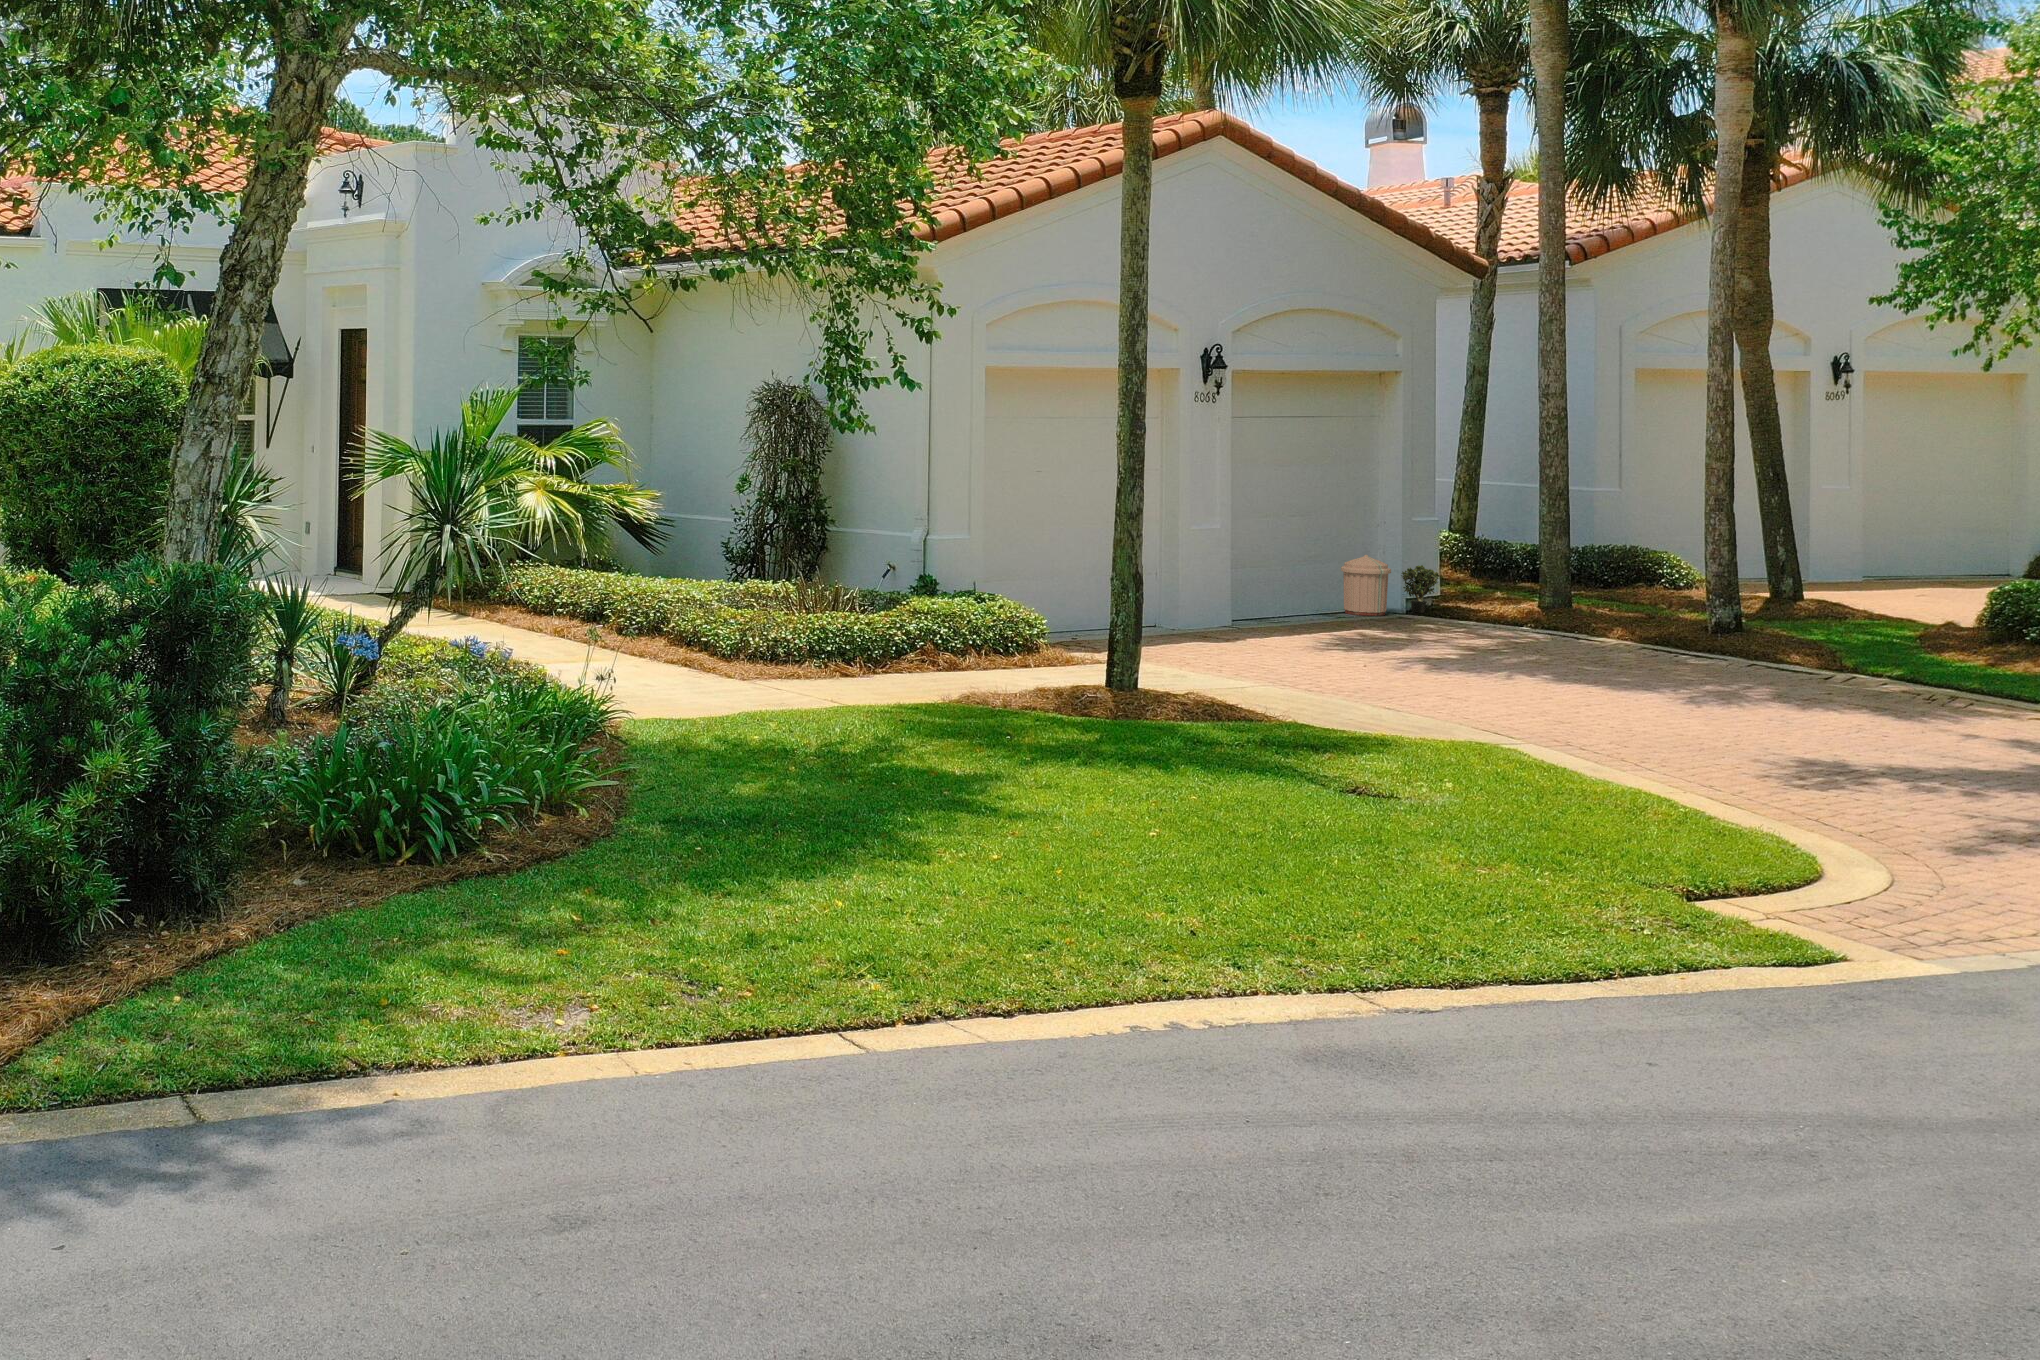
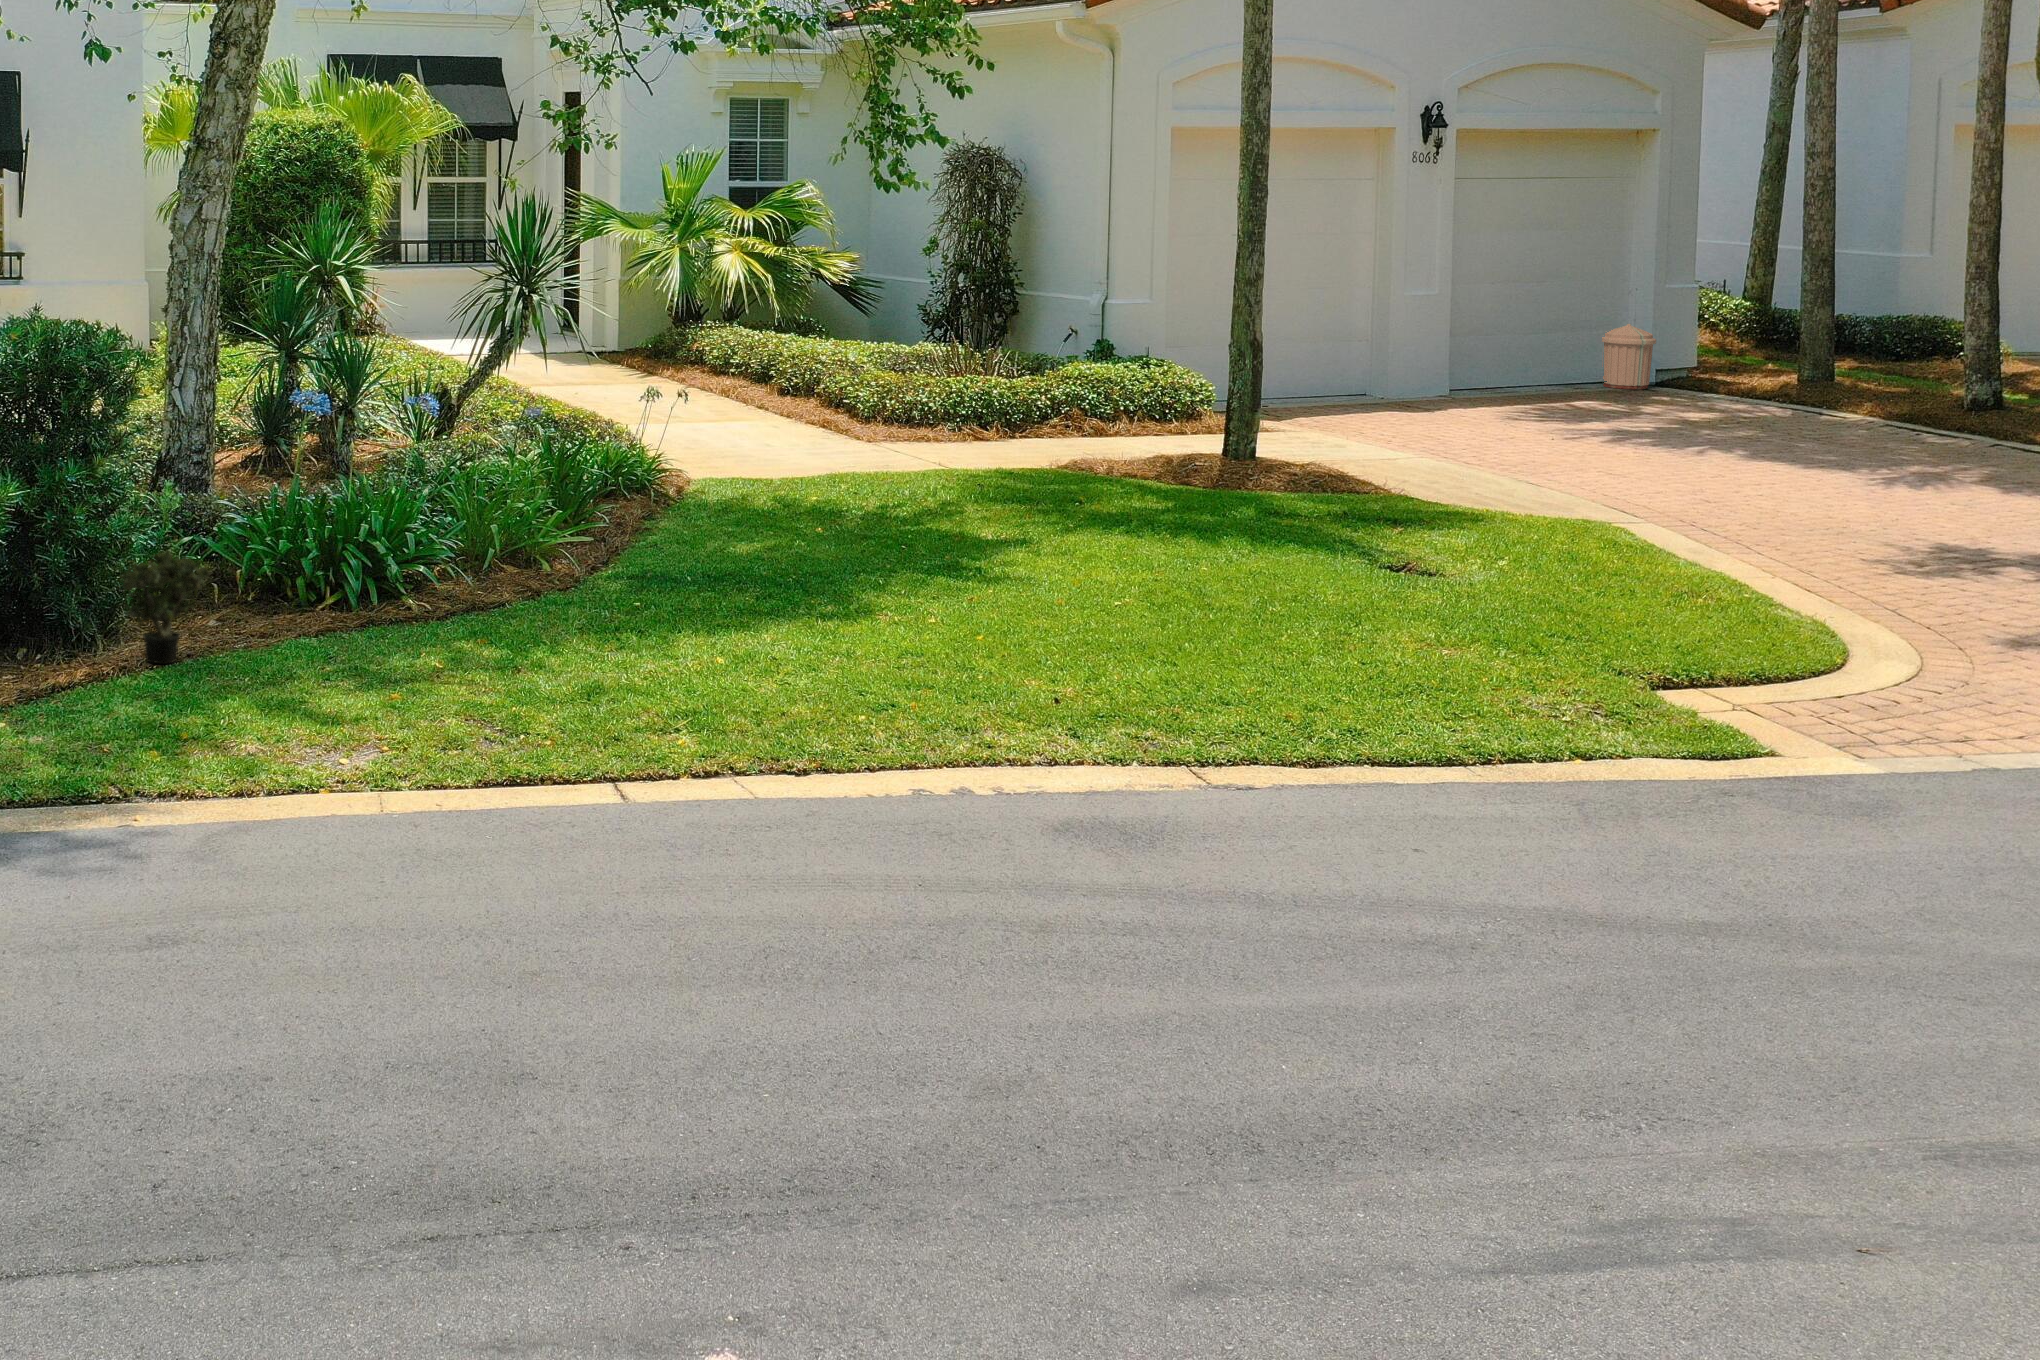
potted plant: present [1401,565,1440,613] -> present [120,551,210,664]

